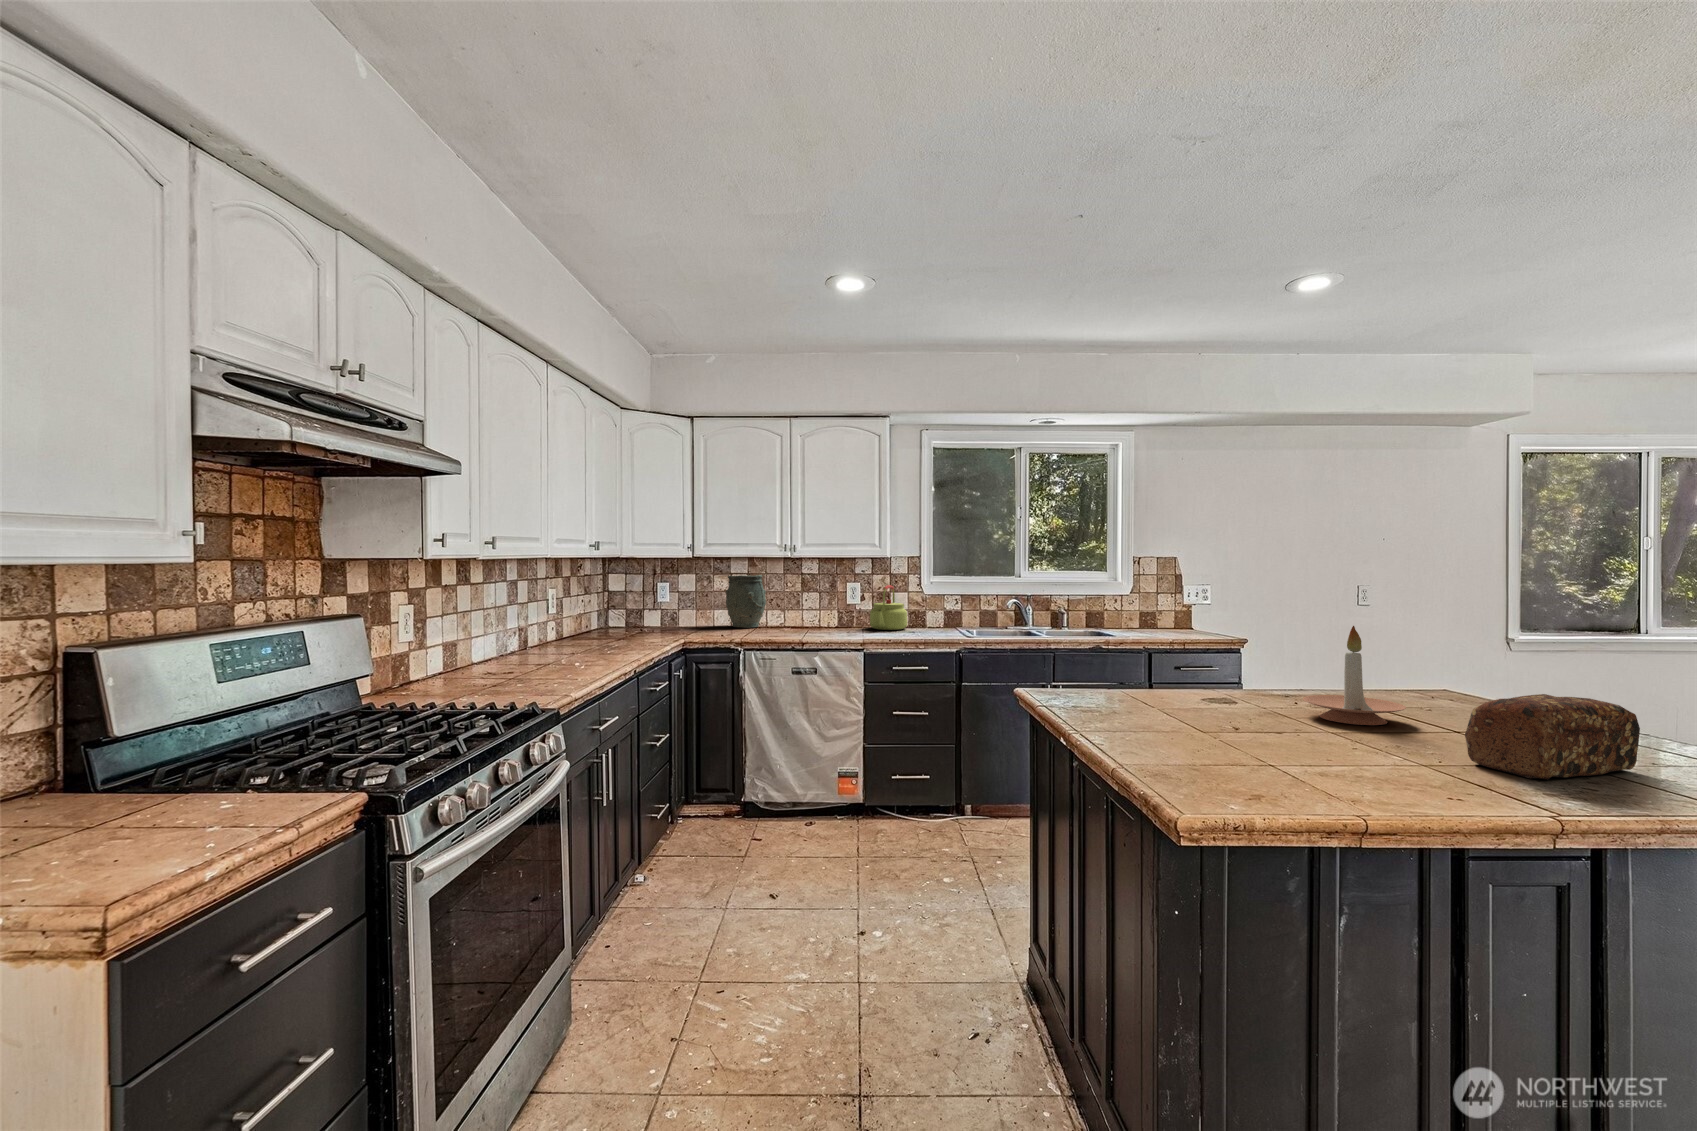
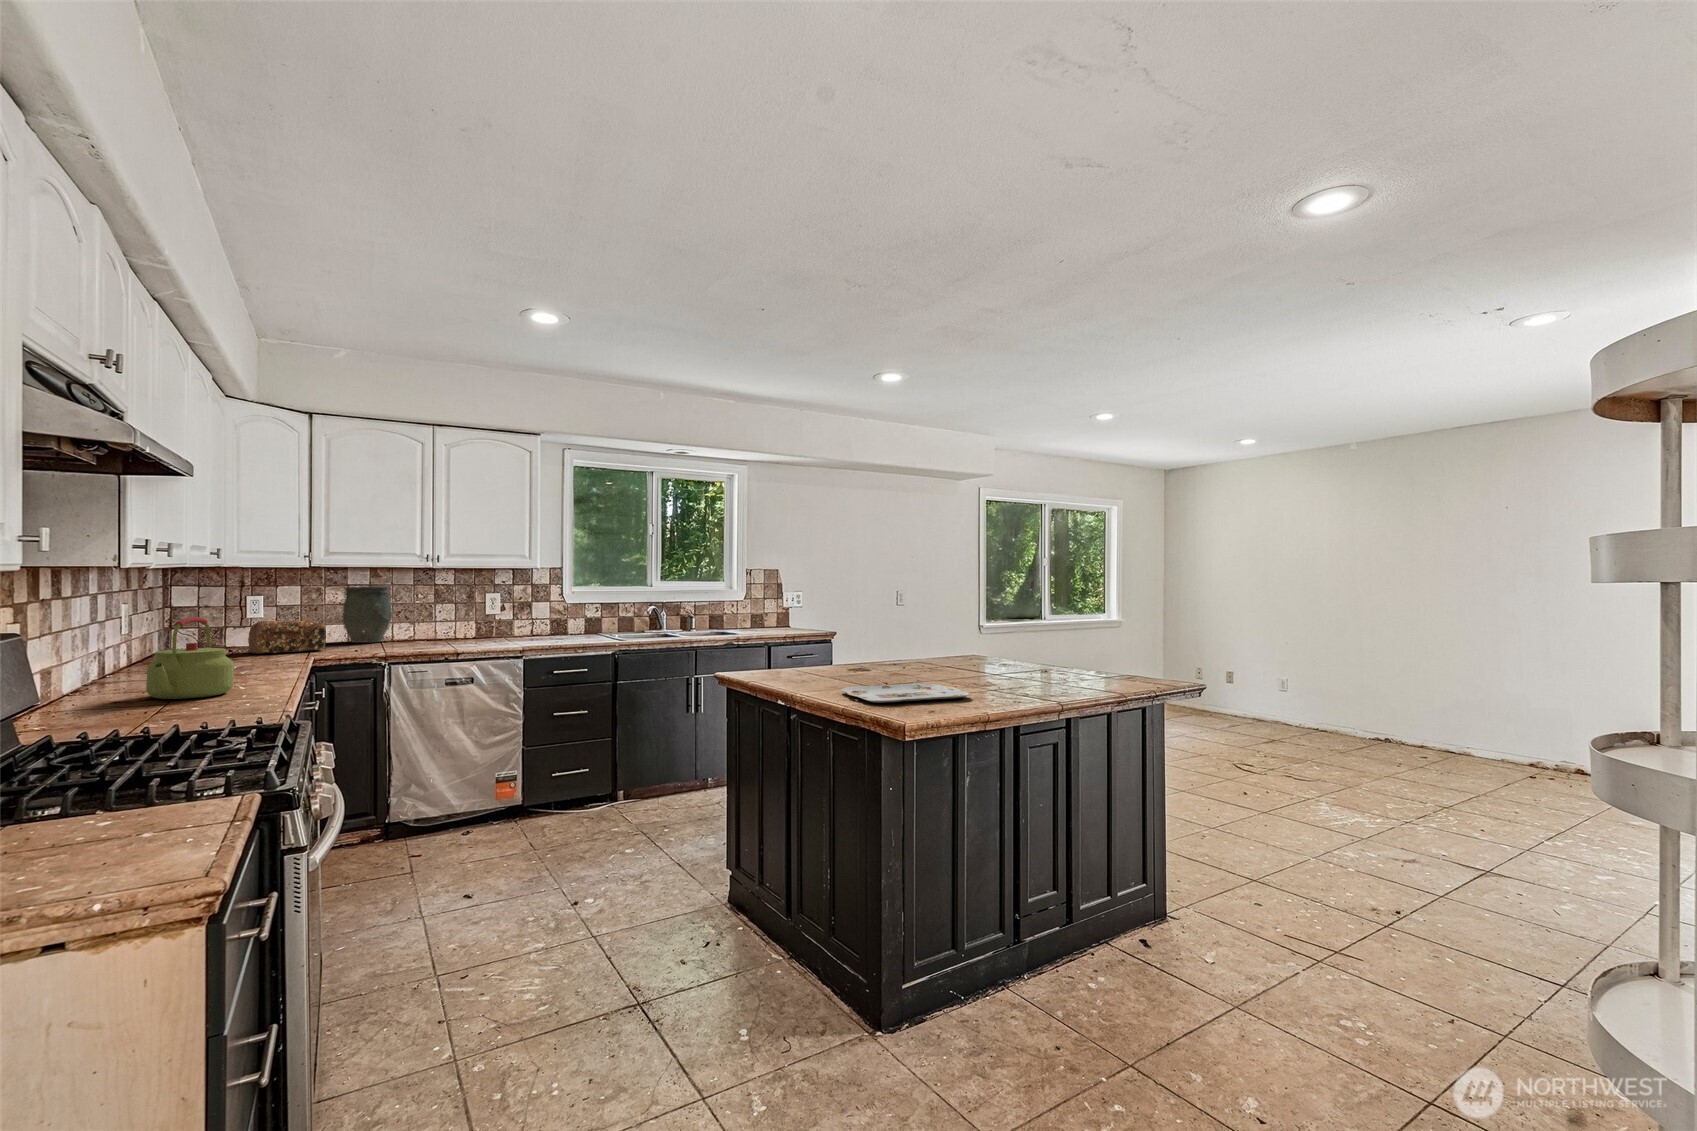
kettle: present [870,585,907,630] -> present [146,617,234,699]
candle holder: present [1303,626,1406,725] -> none [913,611,969,674]
bread loaf: present [1465,694,1640,780] -> present [248,620,326,654]
serving tray: none [1139,734,1359,778] -> present [841,683,969,703]

